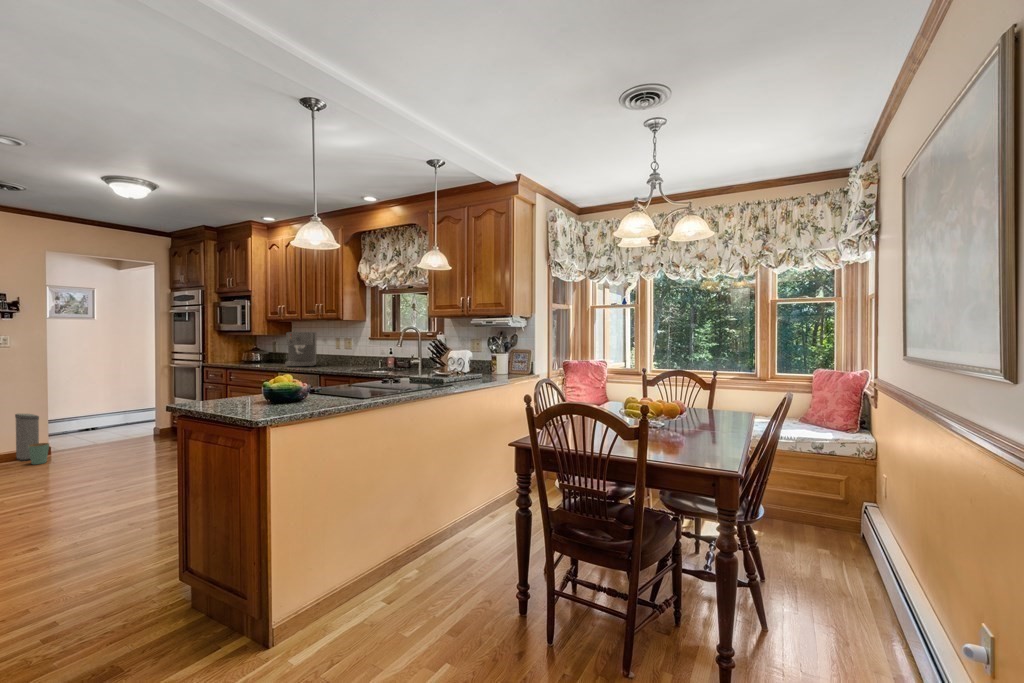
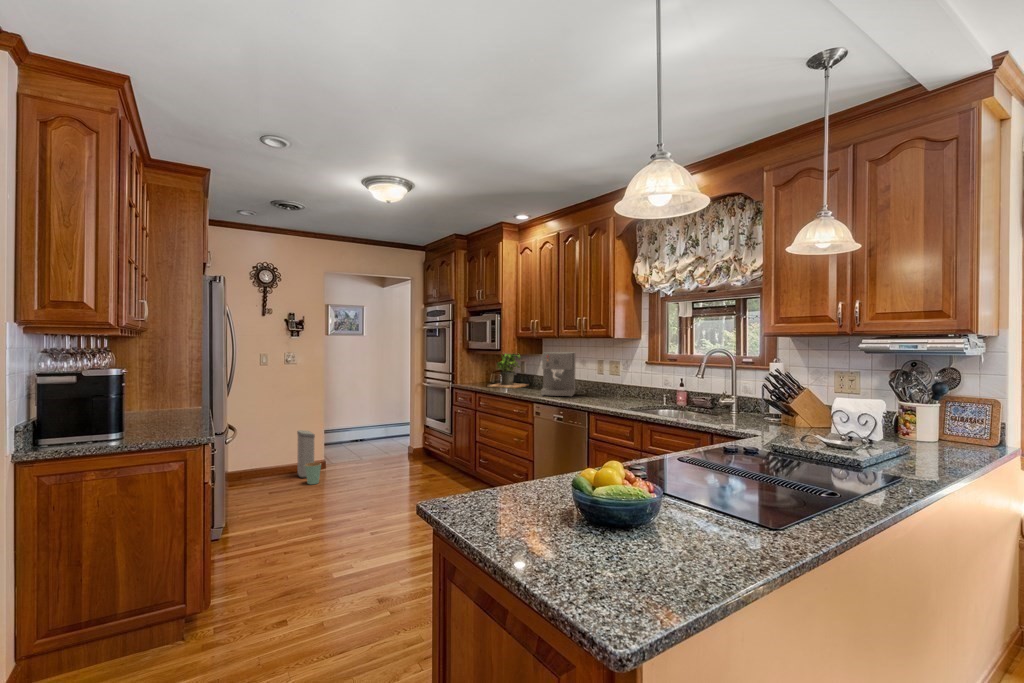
potted plant: none [238,332,279,364] -> present [488,354,529,389]

